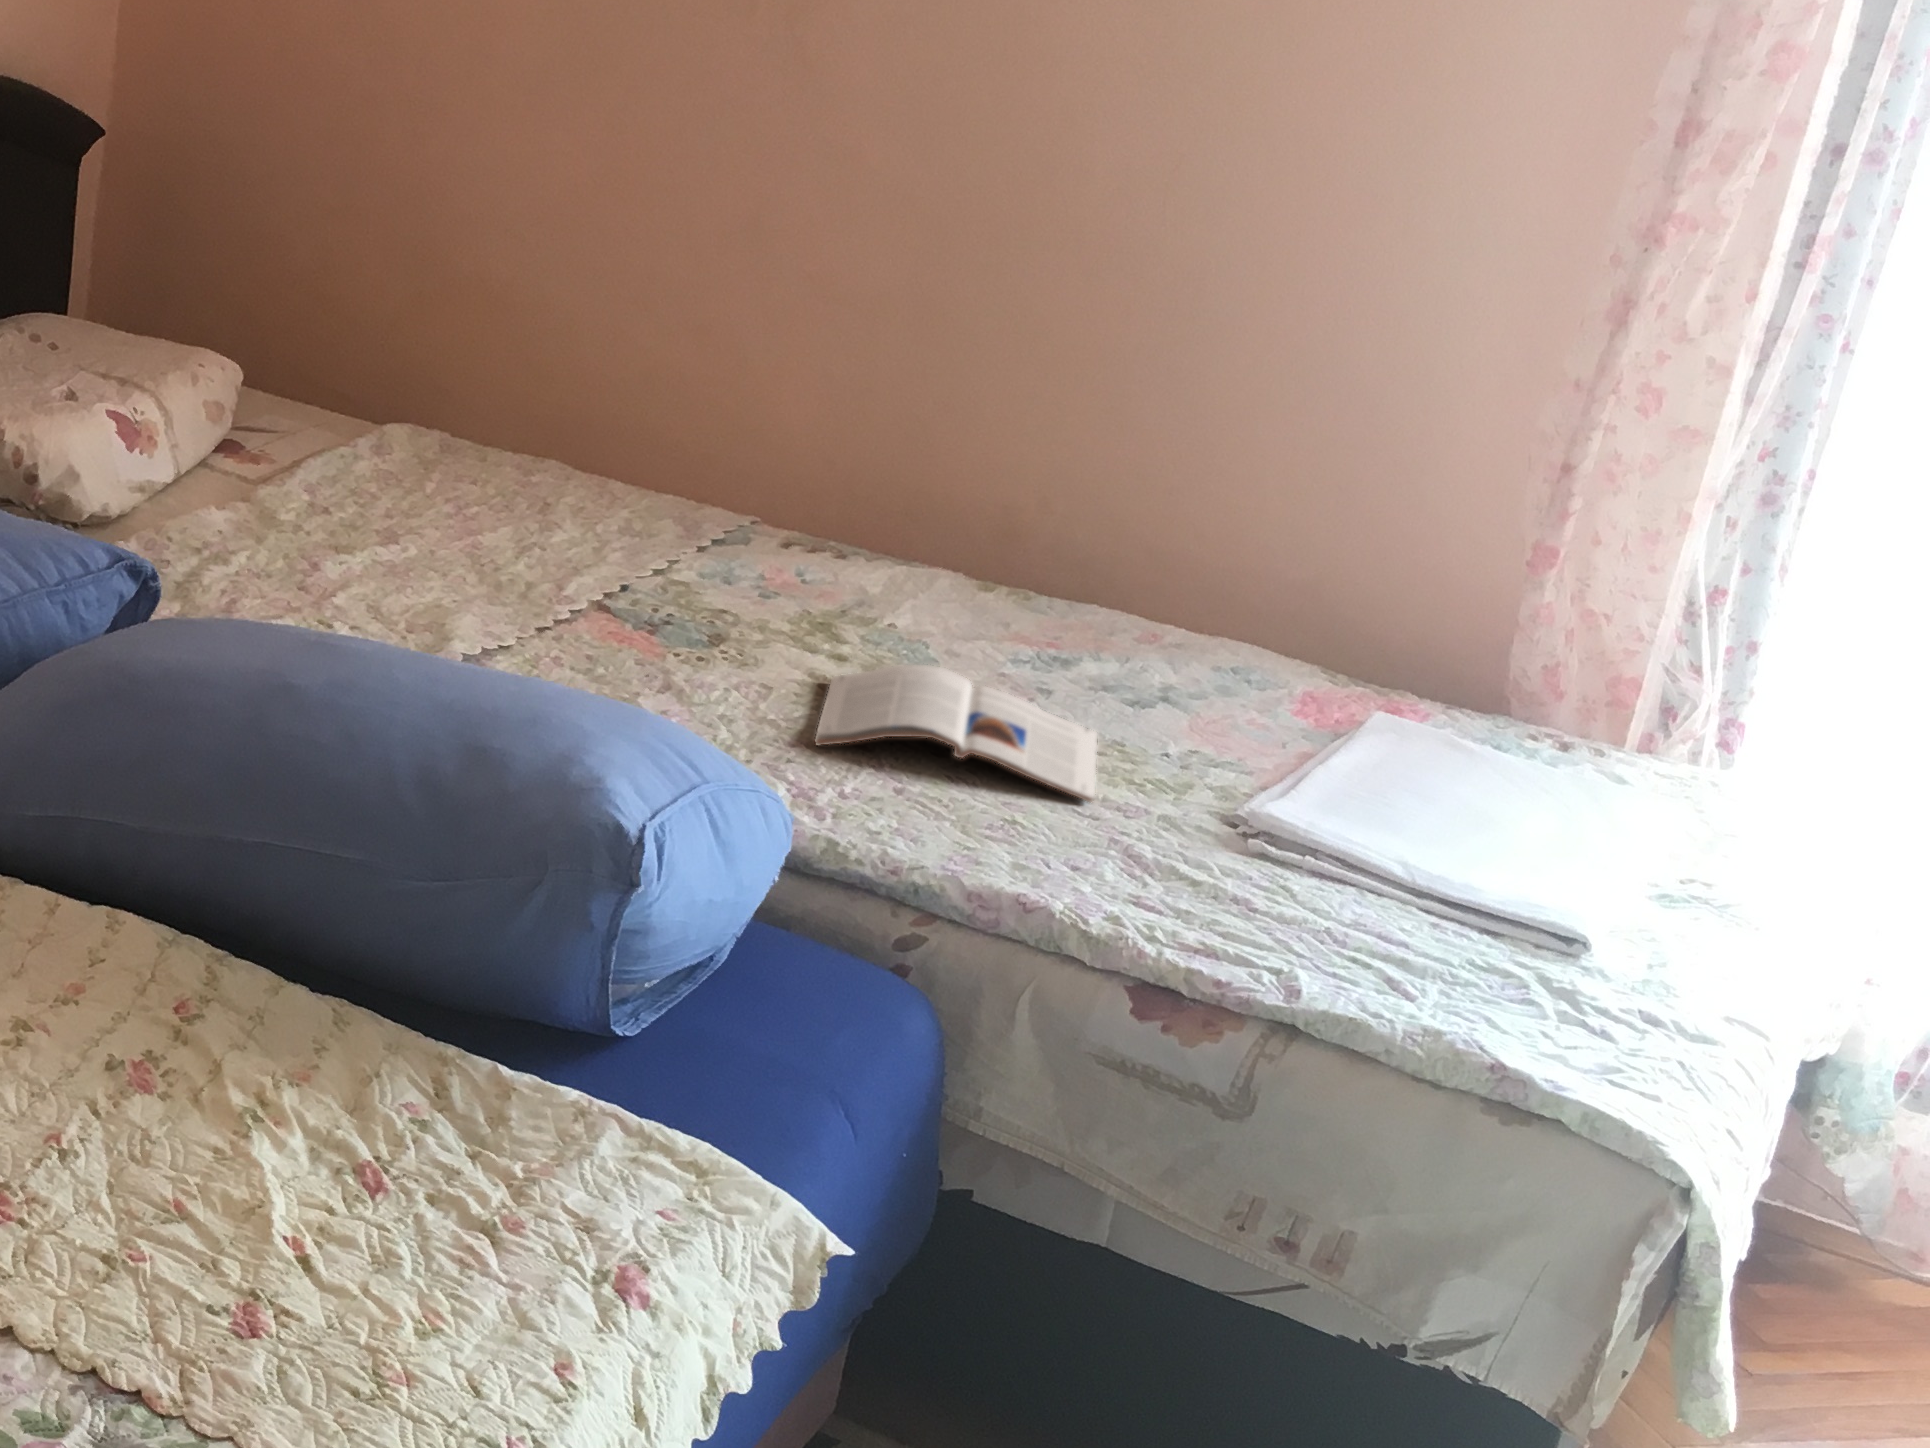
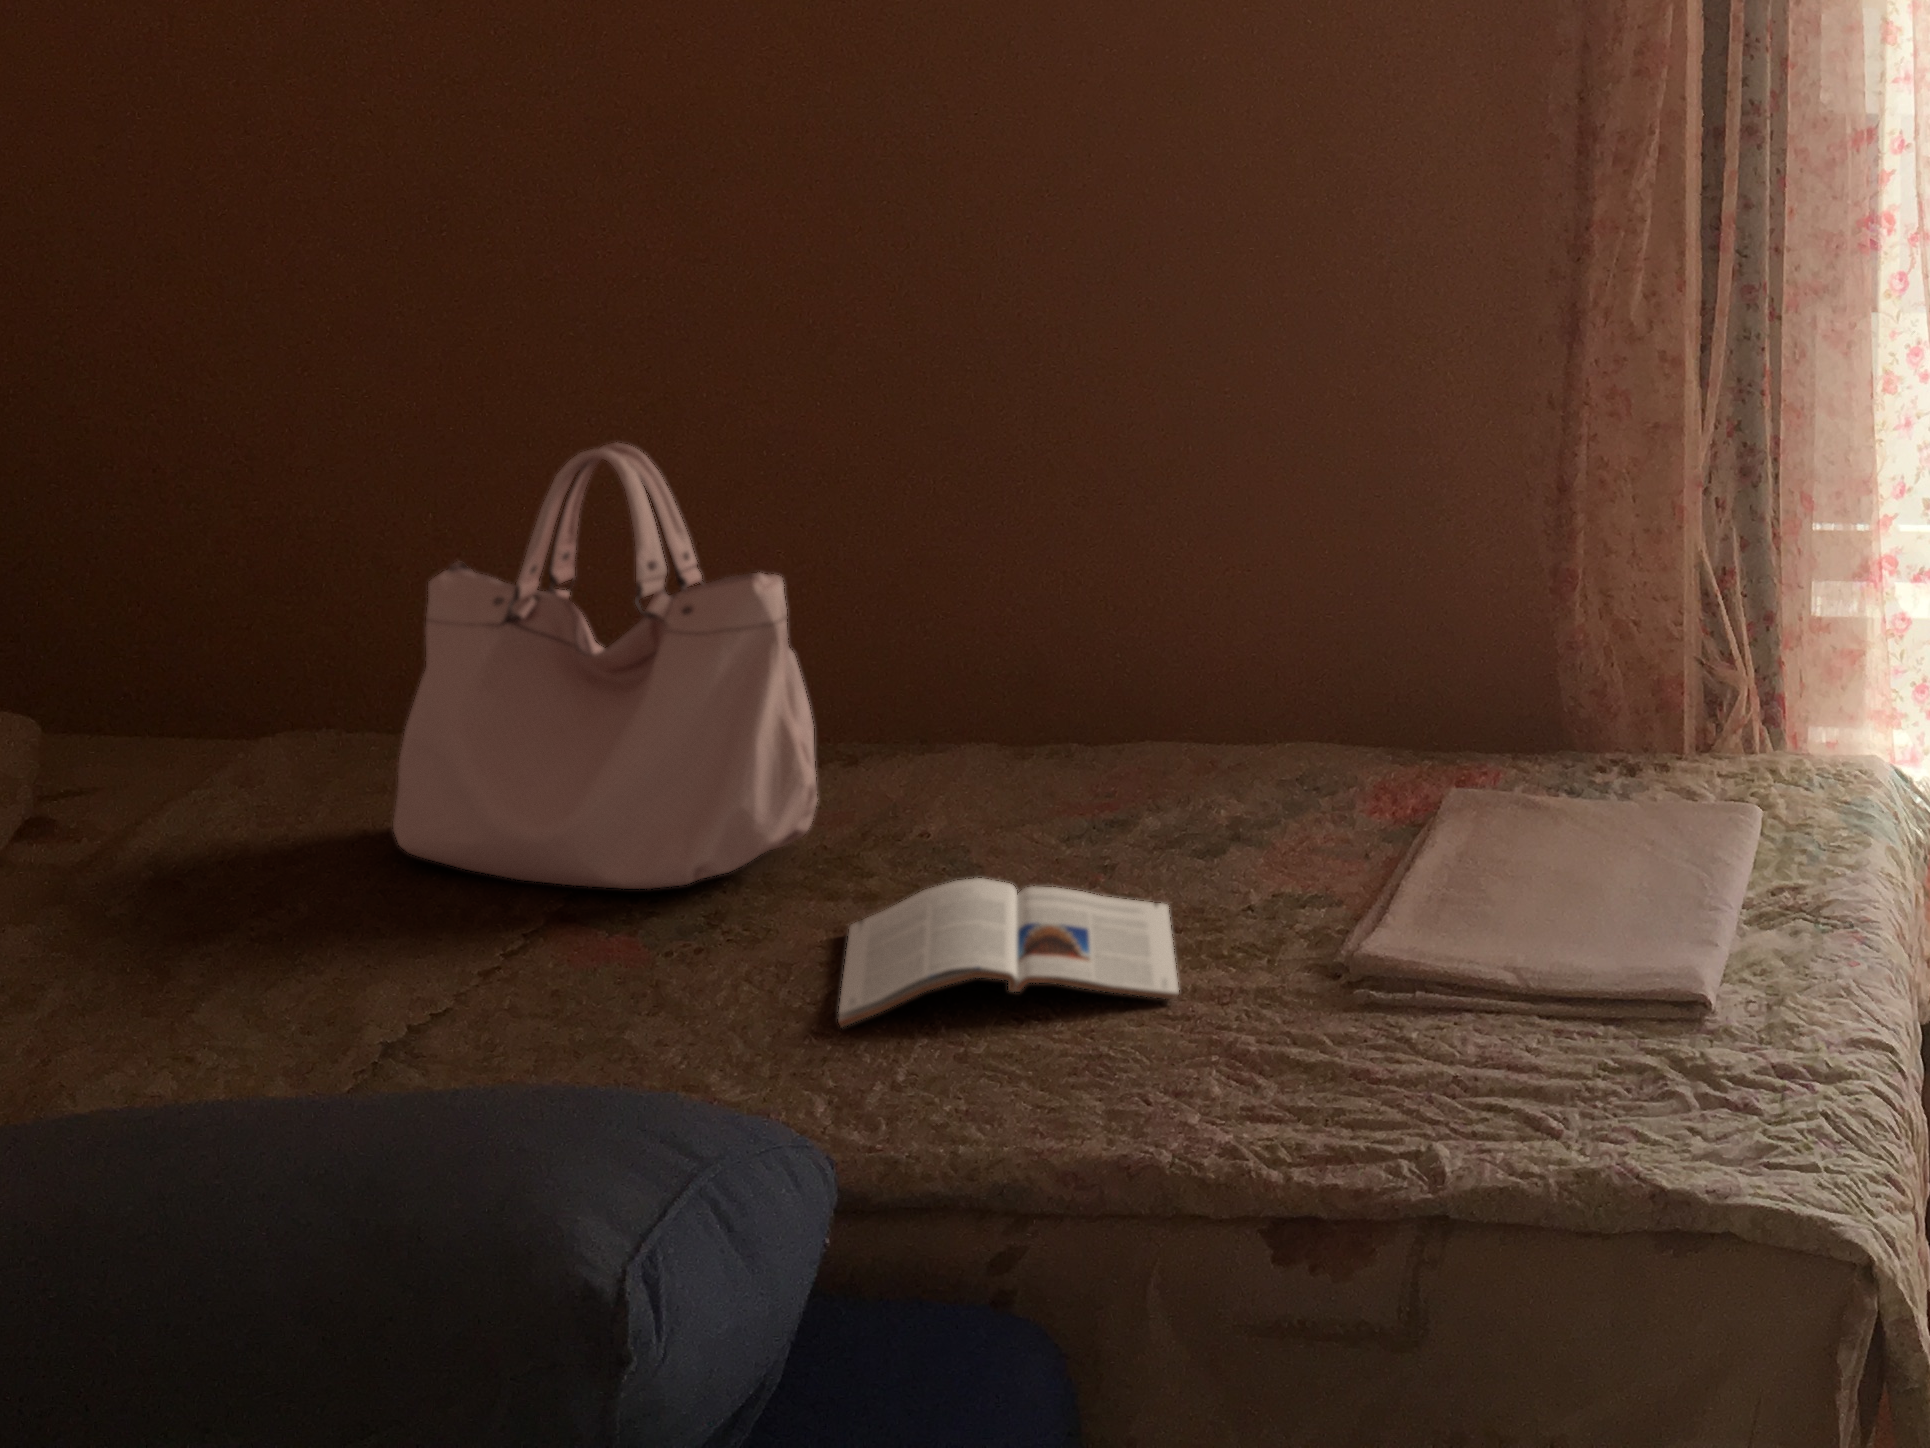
handbag: none [504,255,832,615] -> present [393,443,818,889]

